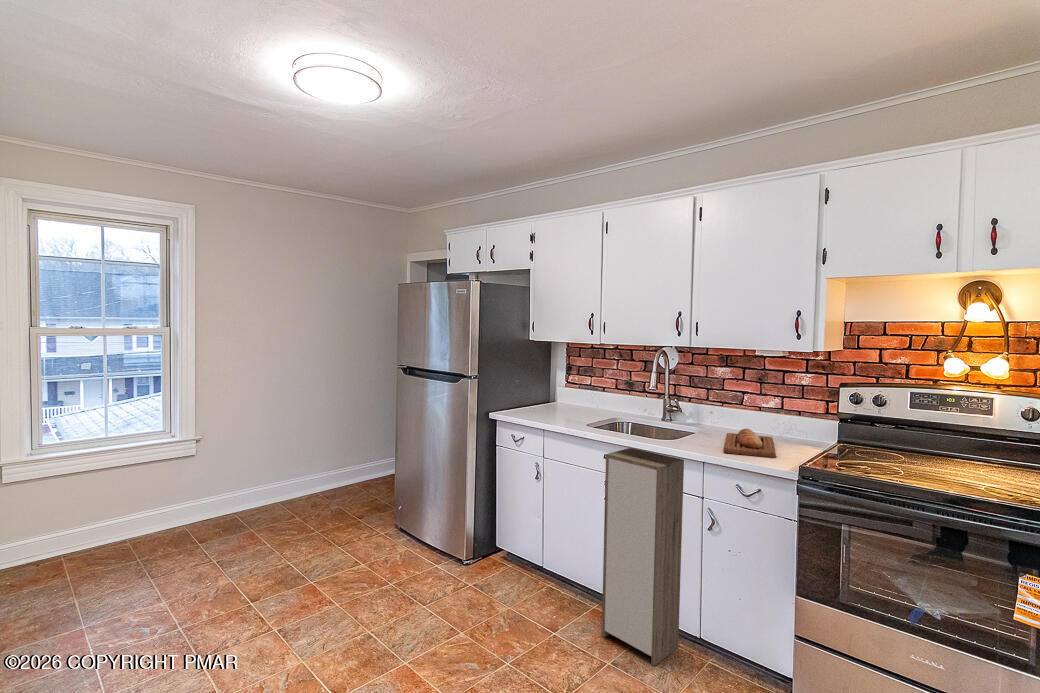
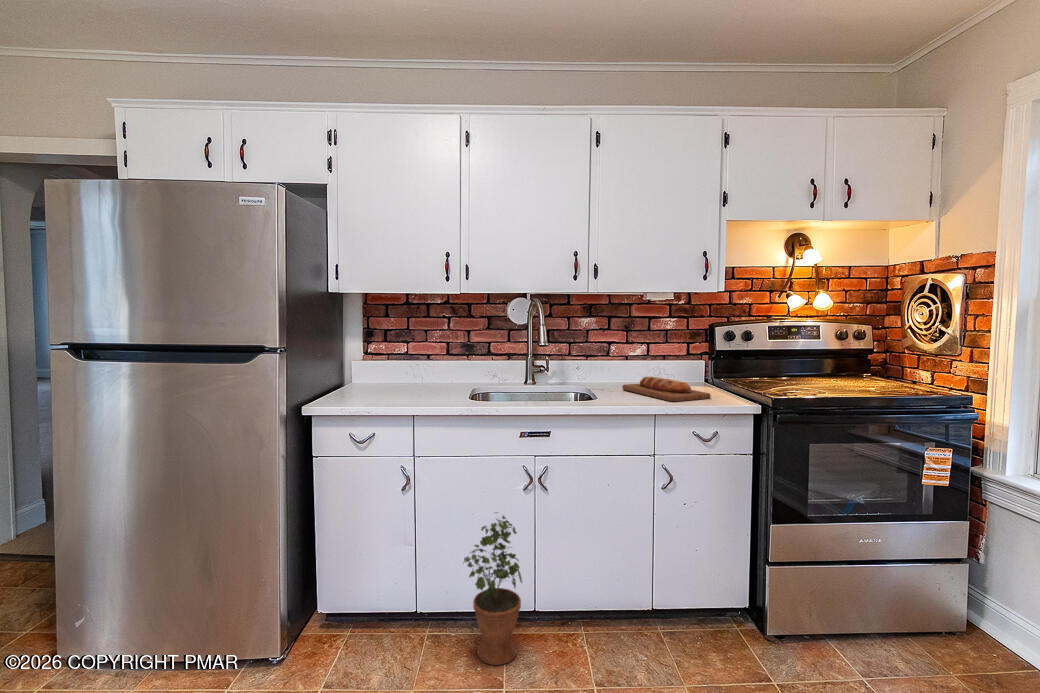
storage cabinet: present [602,448,684,666] -> none [560,416,648,662]
potted plant: none [545,509,591,619] -> present [464,516,522,665]

